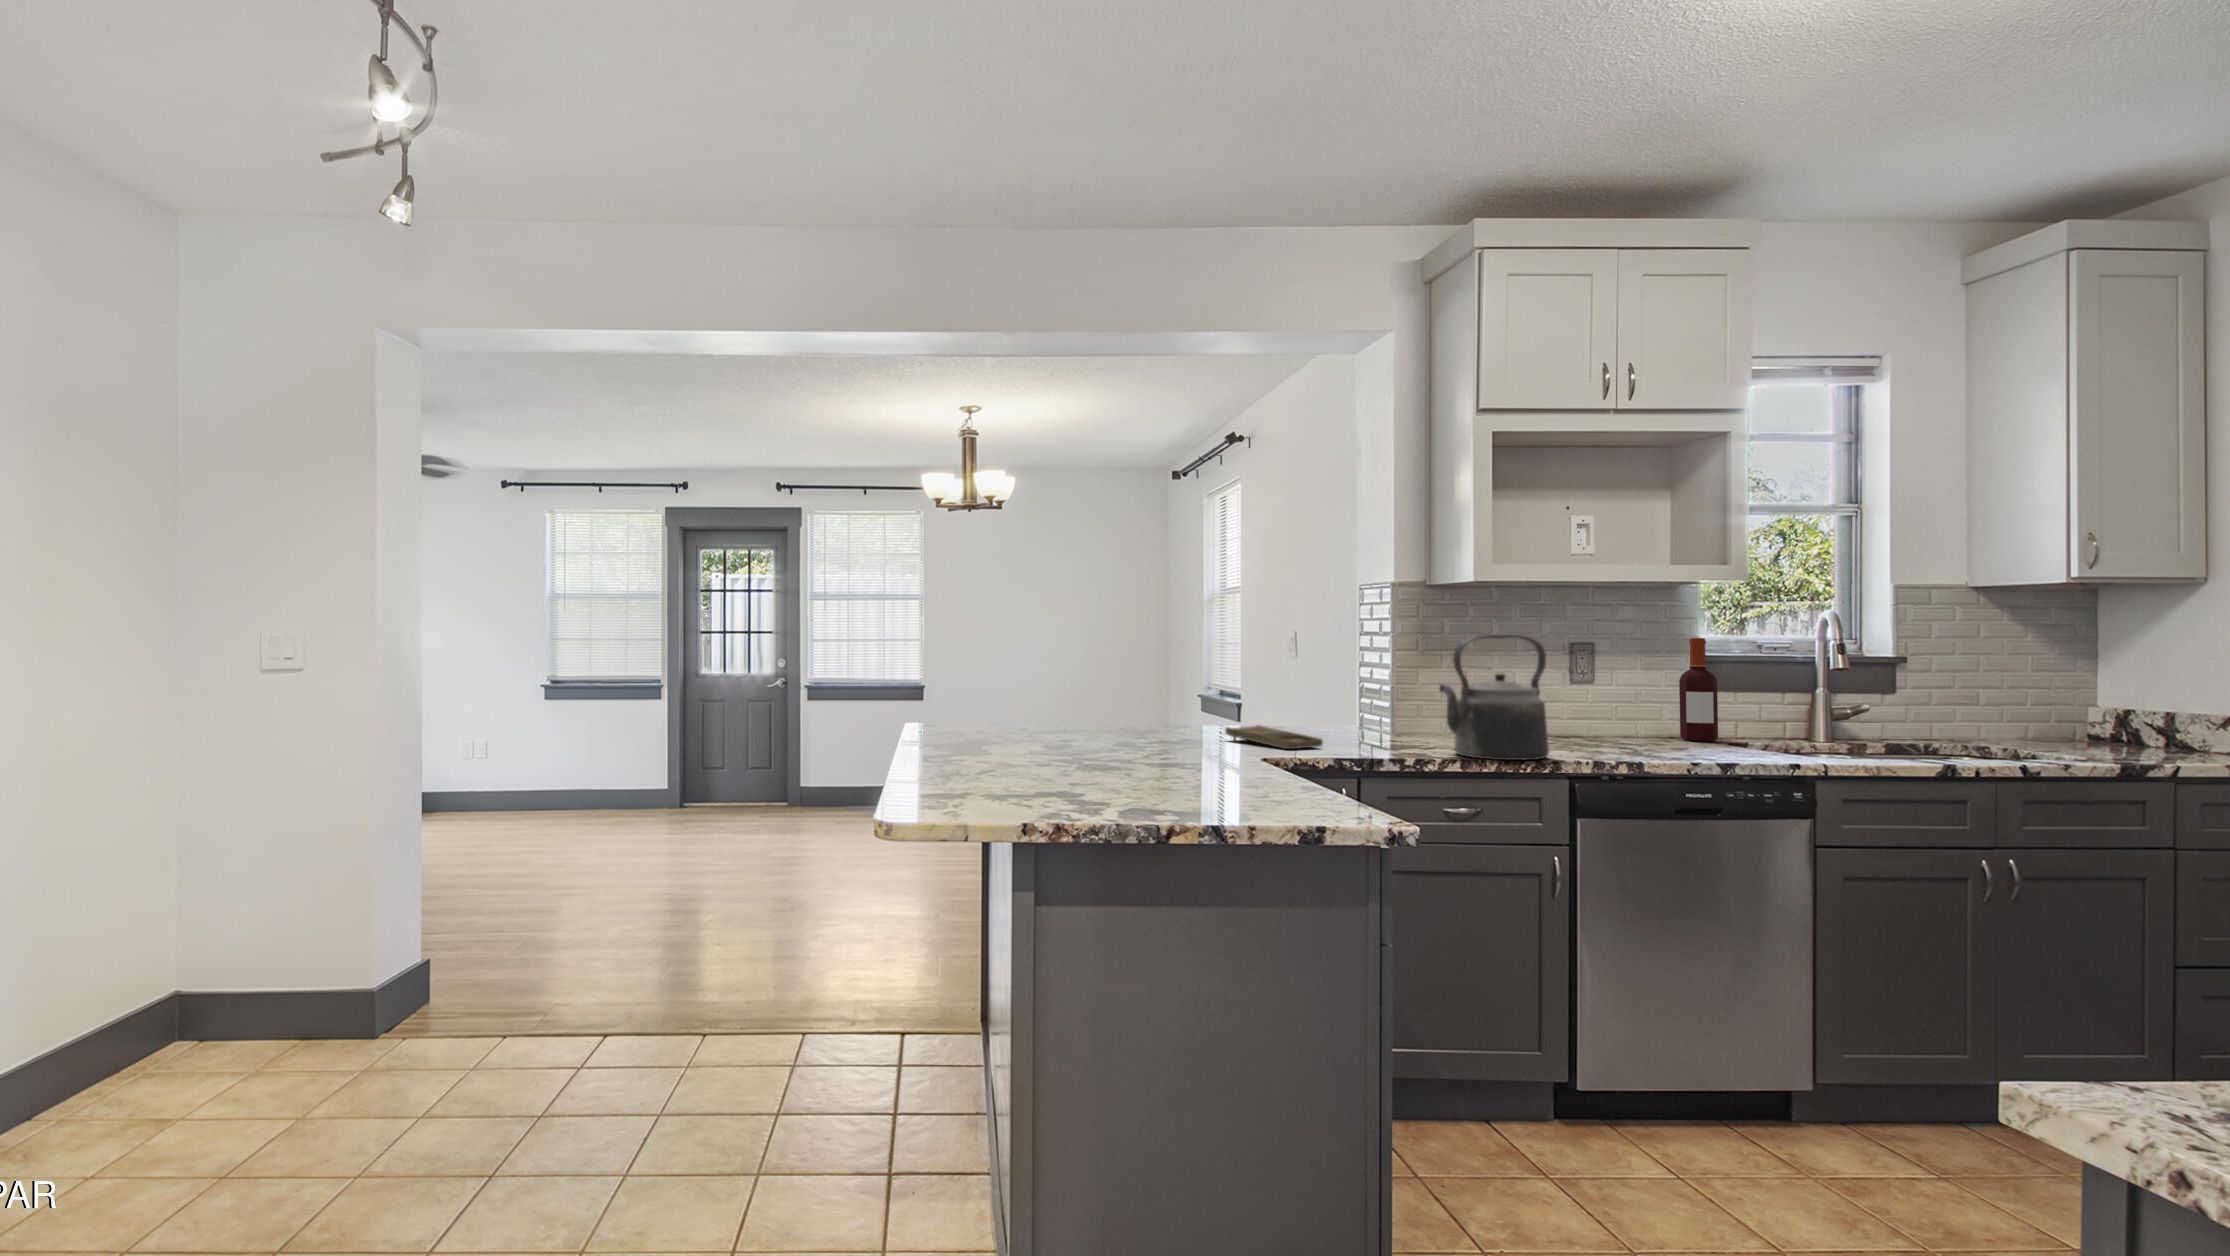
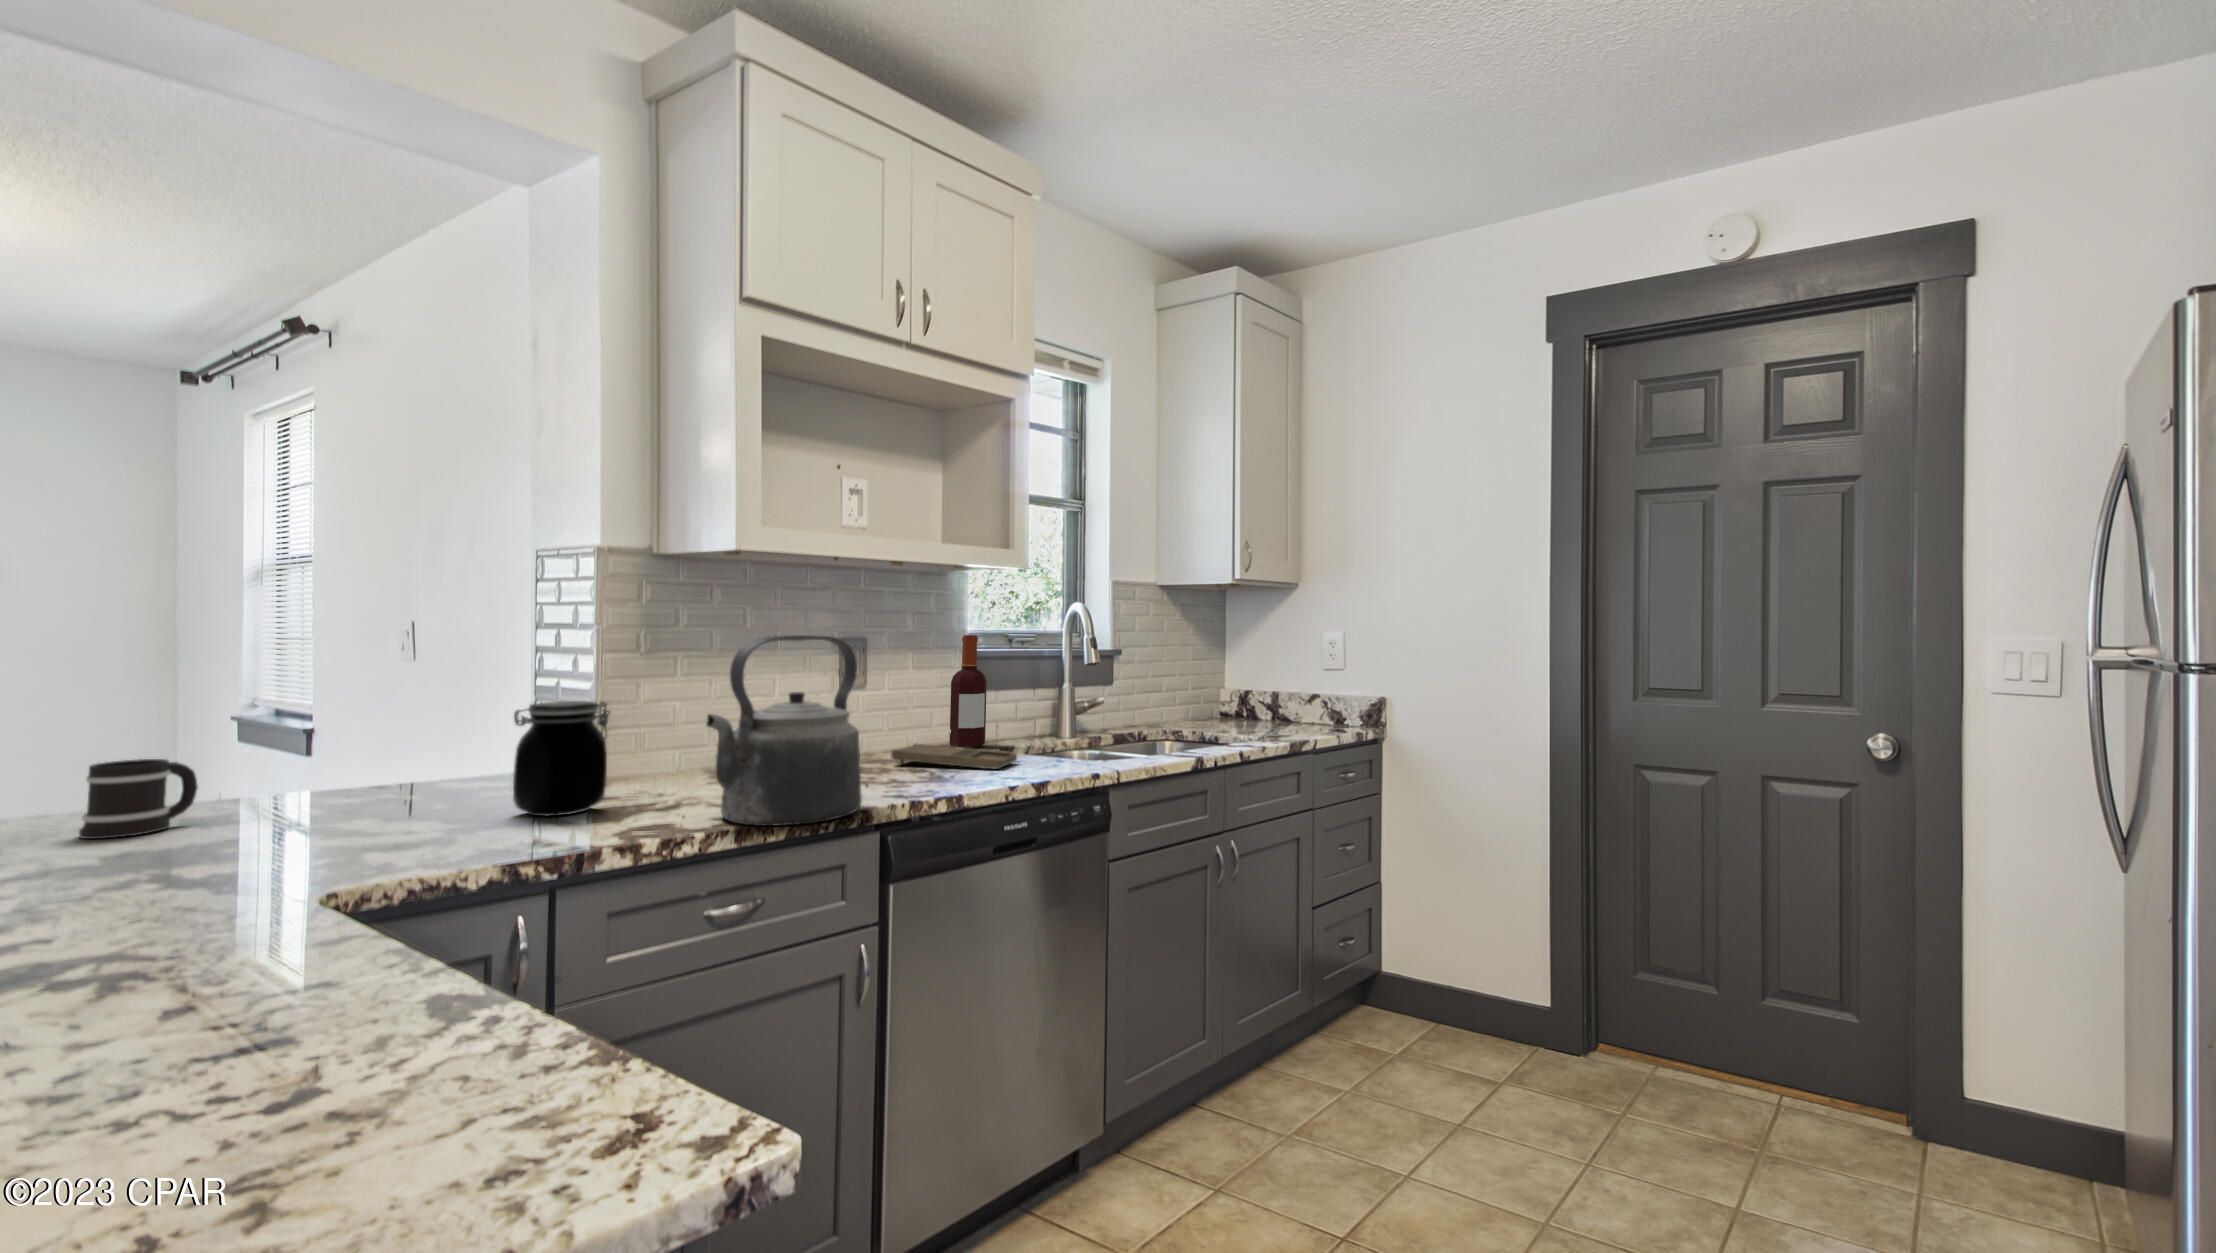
jar: none [1343,676,1394,743] -> present [513,701,610,816]
mug: none [1173,696,1211,732] -> present [79,759,198,839]
tray: present [1225,725,1323,749] -> present [891,744,1017,770]

